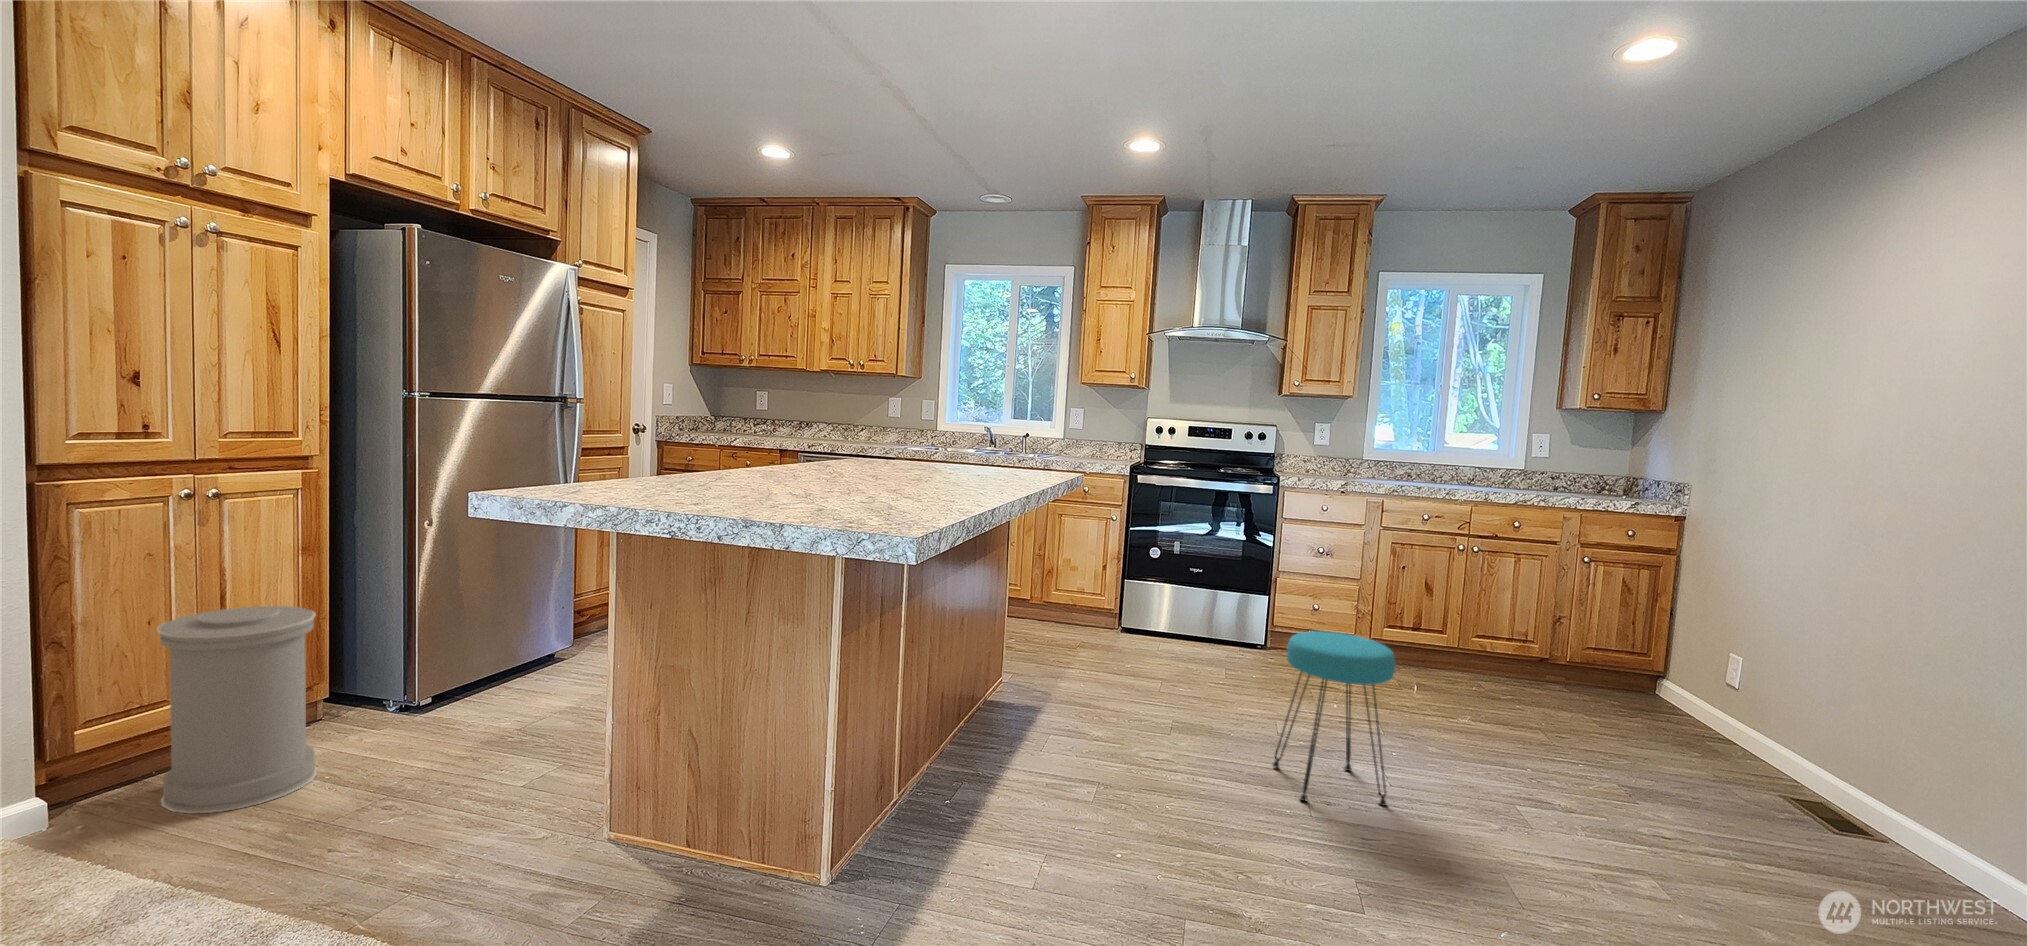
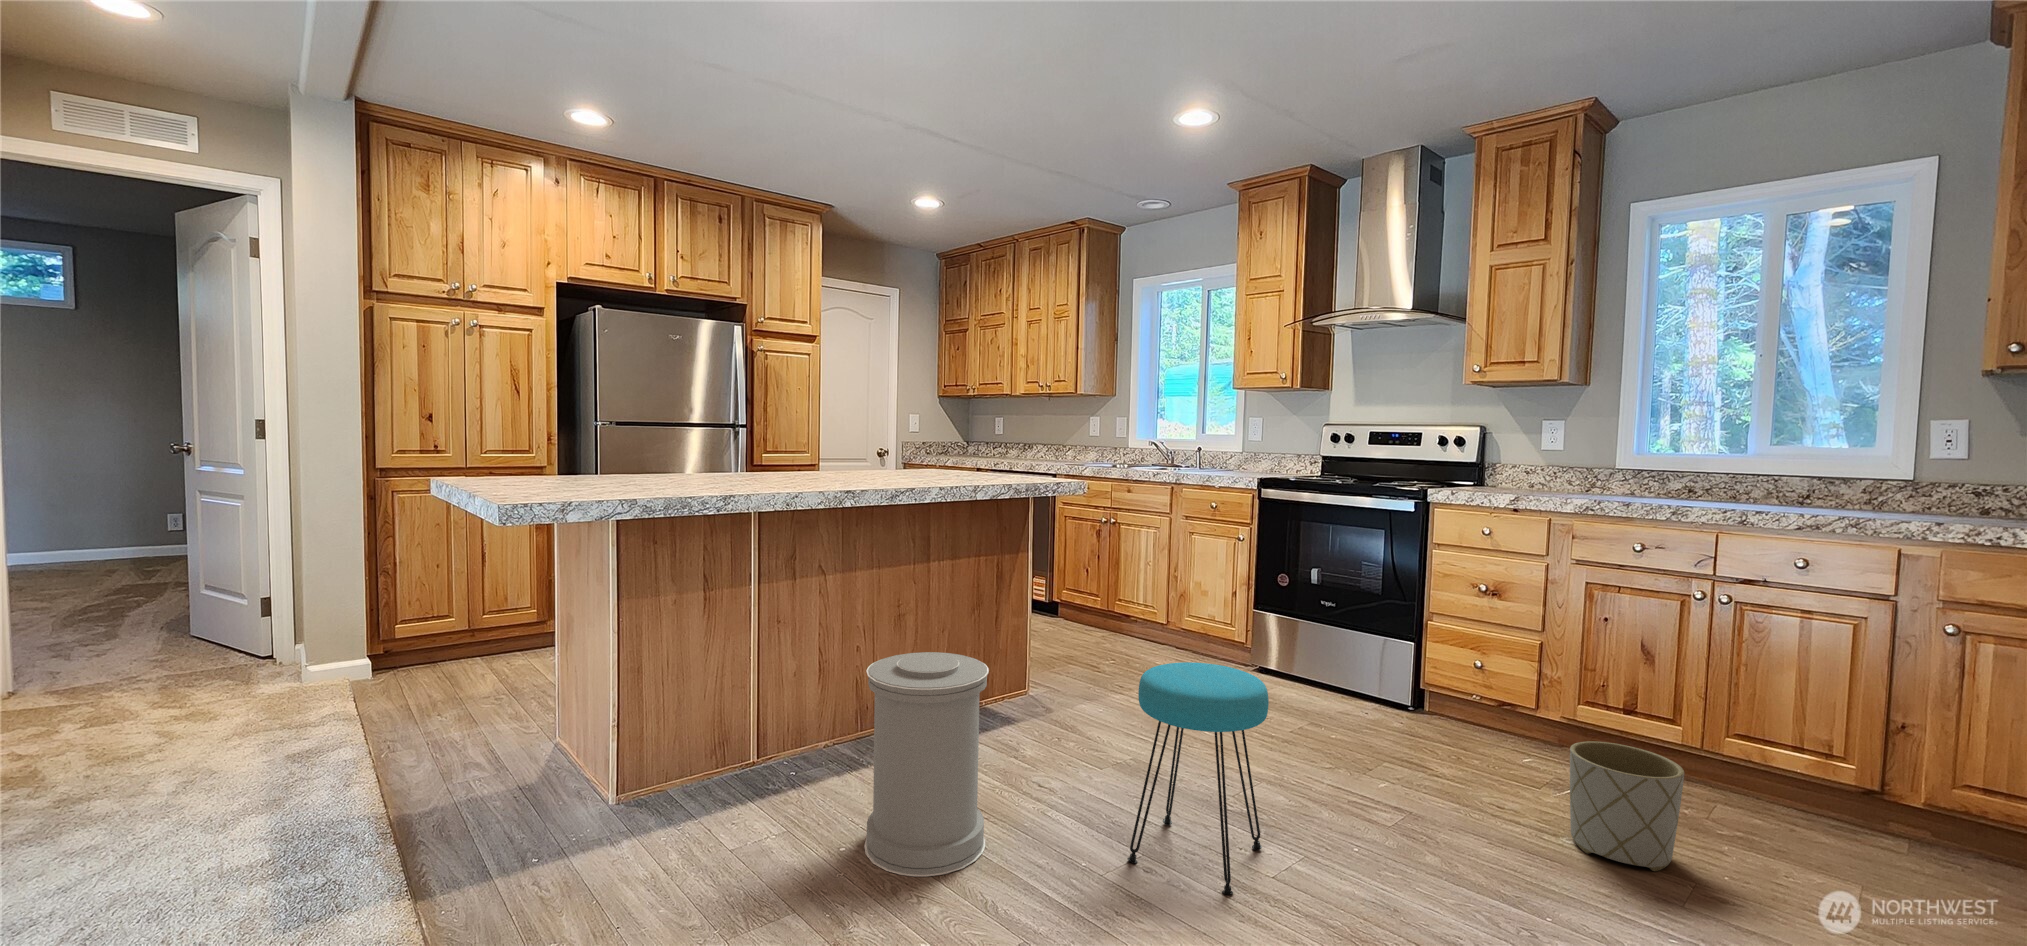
trash can: present [157,606,316,813] -> present [864,652,989,876]
planter: none [1456,652,1527,729] -> present [1570,741,1684,871]

